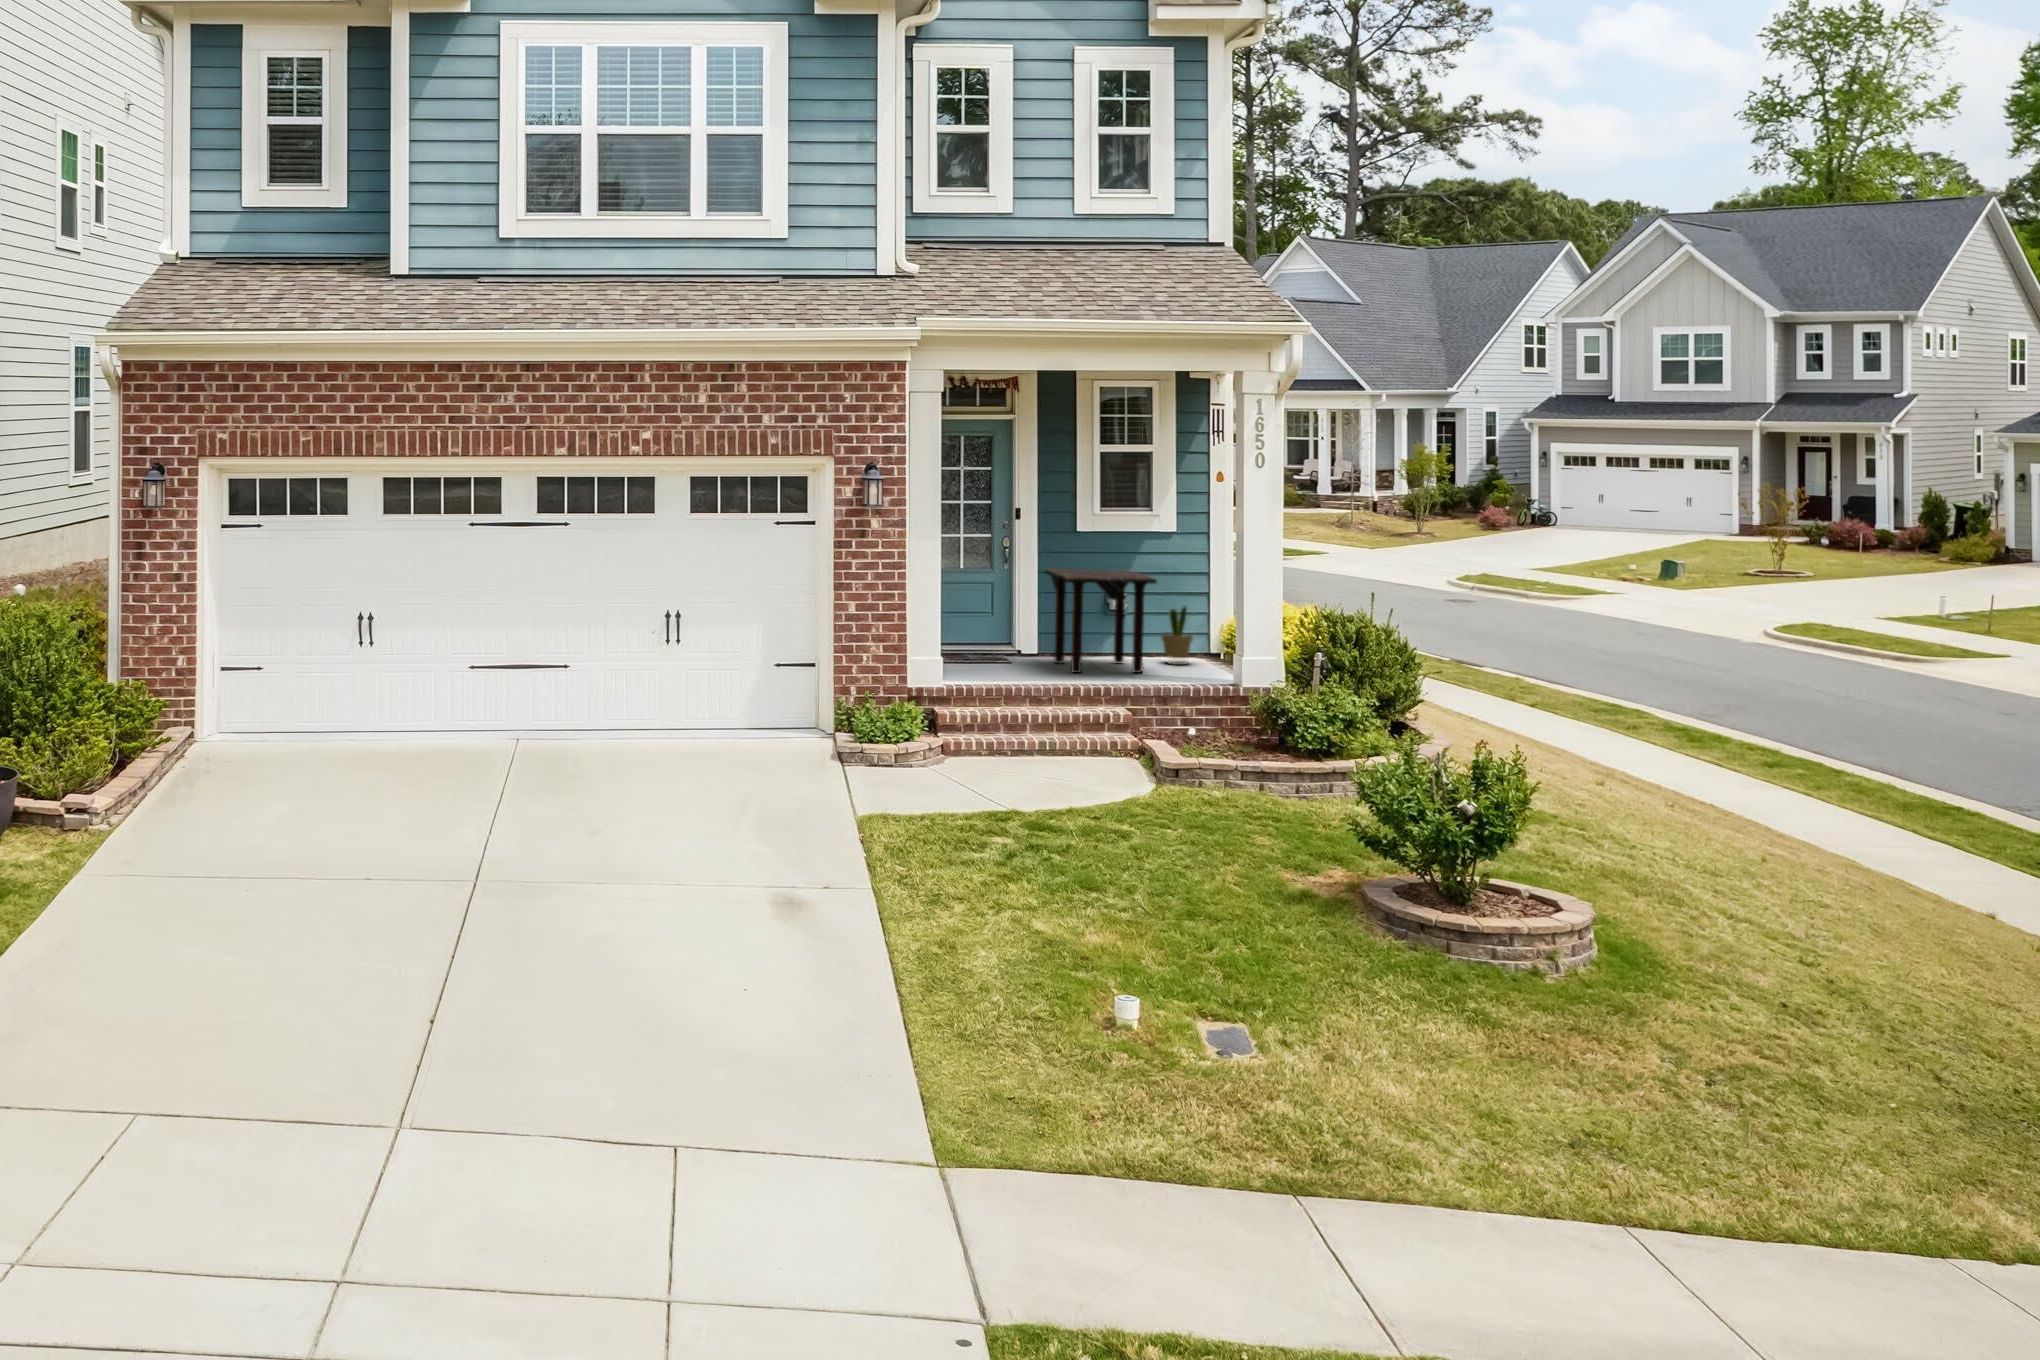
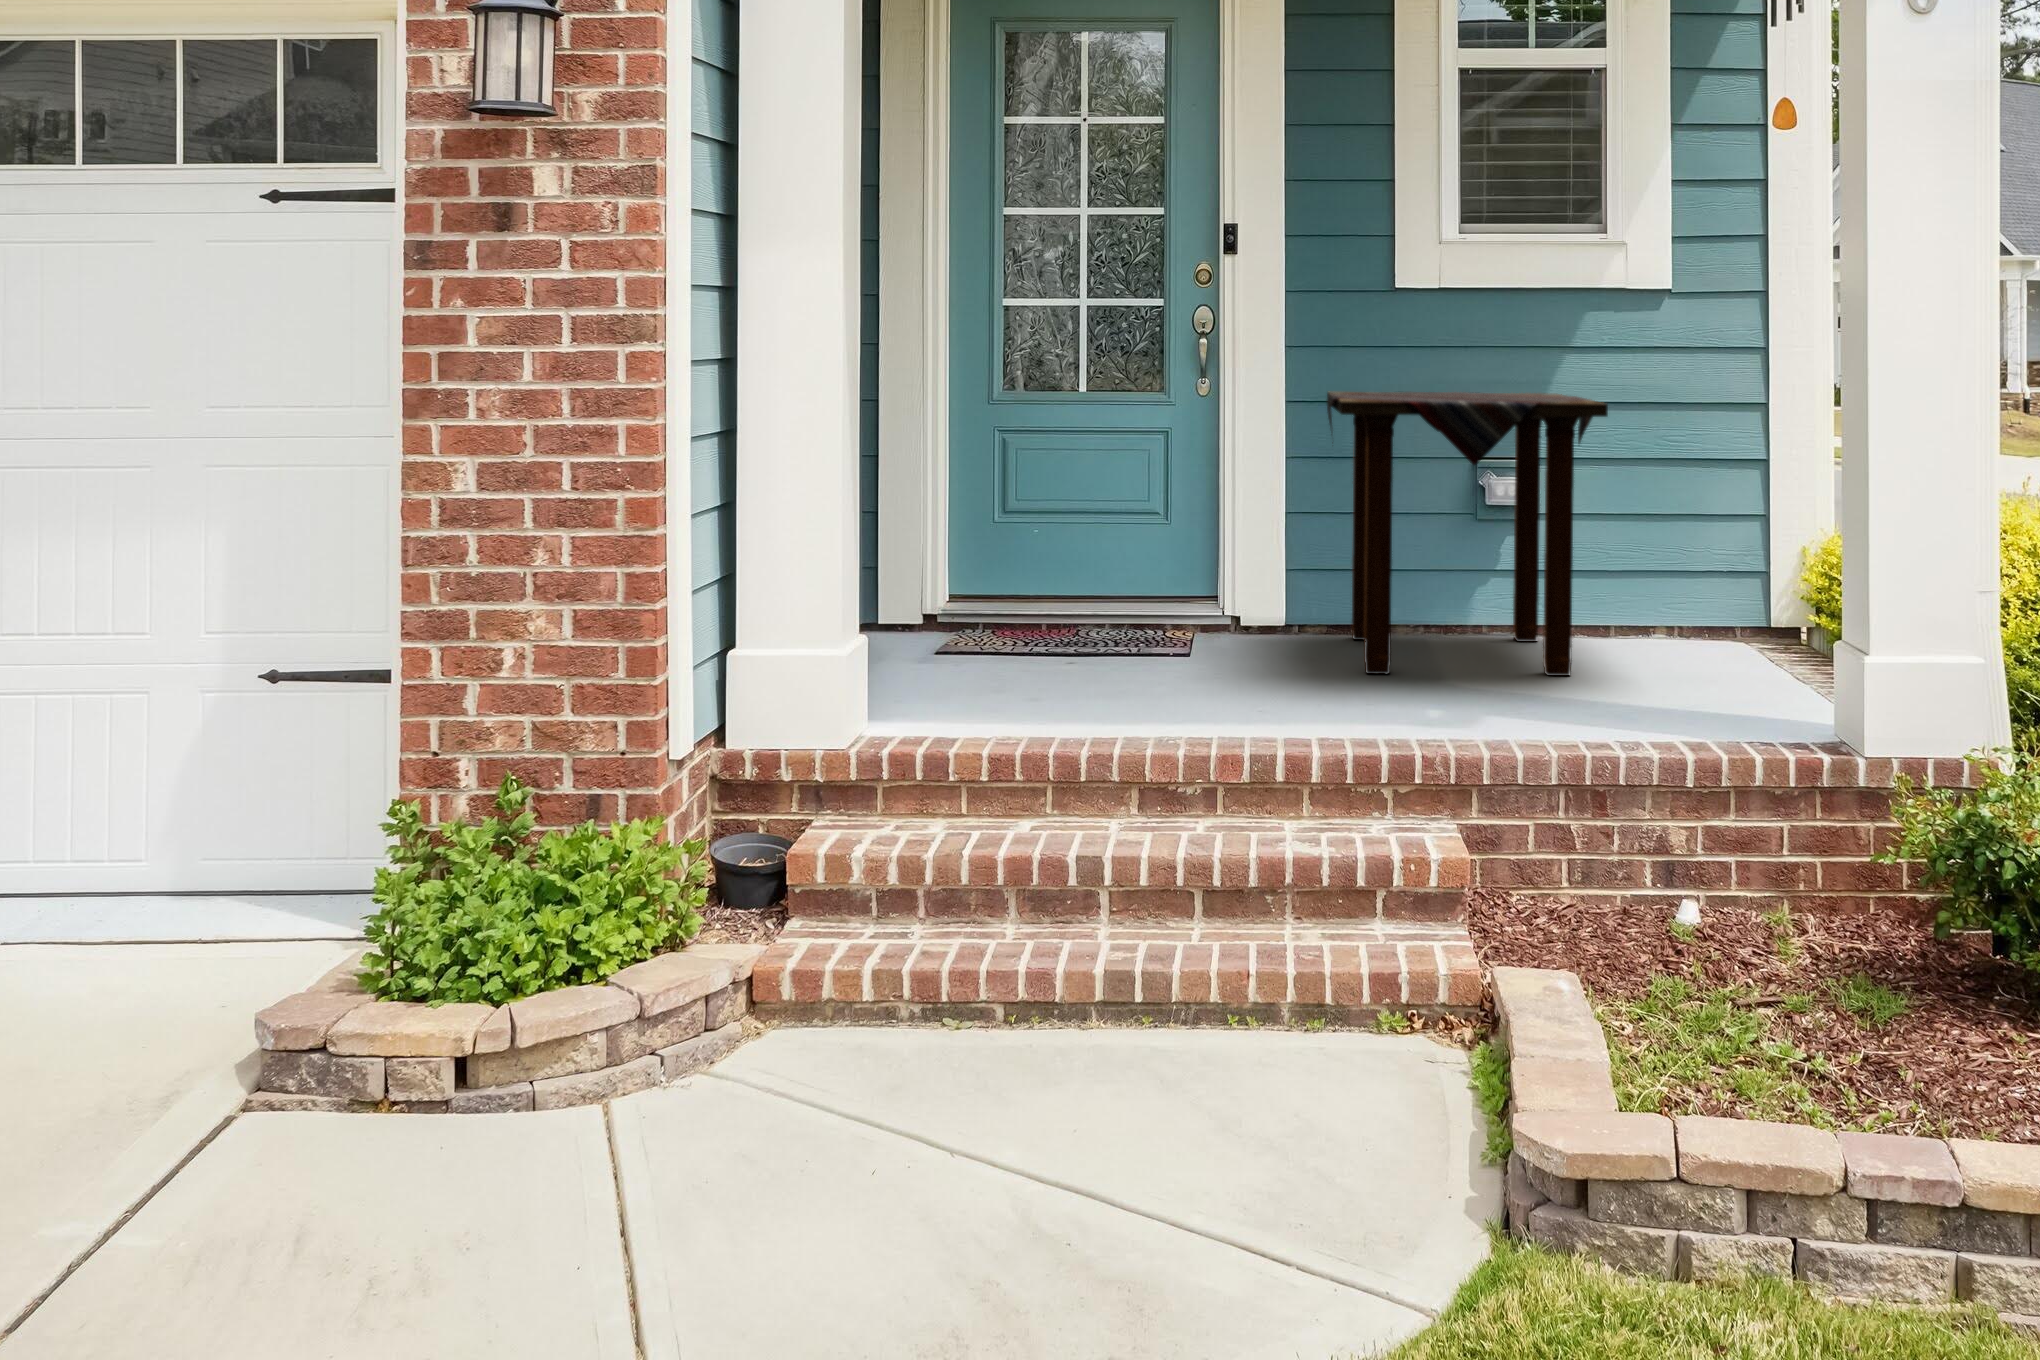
potted plant: present [1162,606,1193,665] -> none [1643,478,1742,647]

